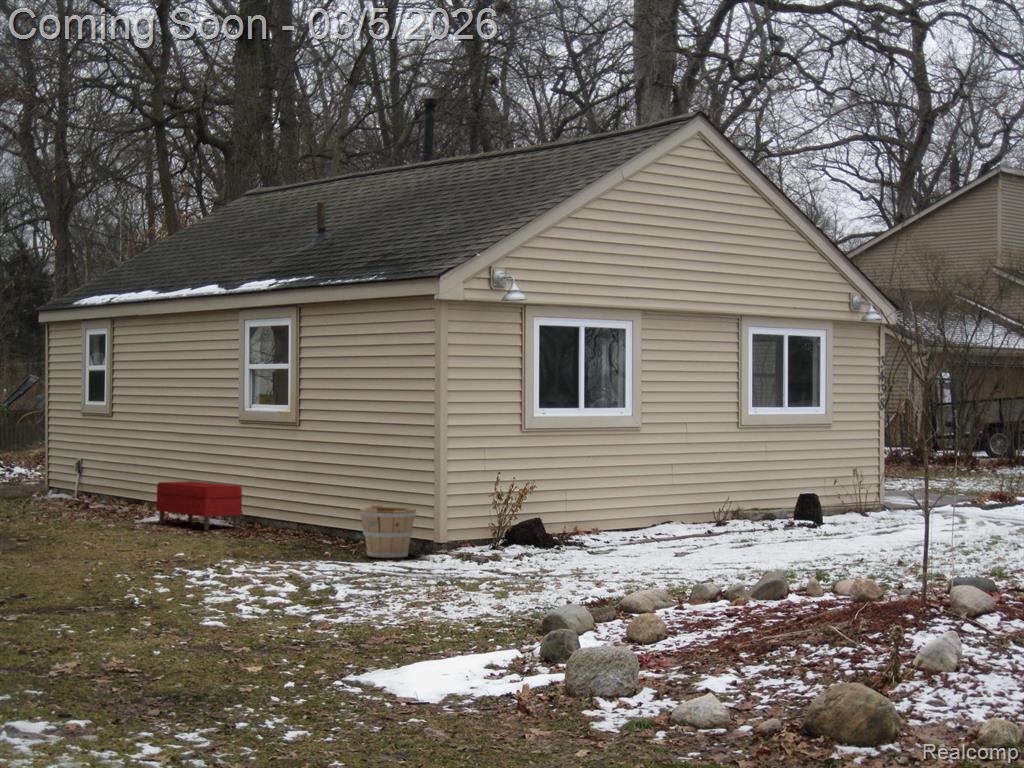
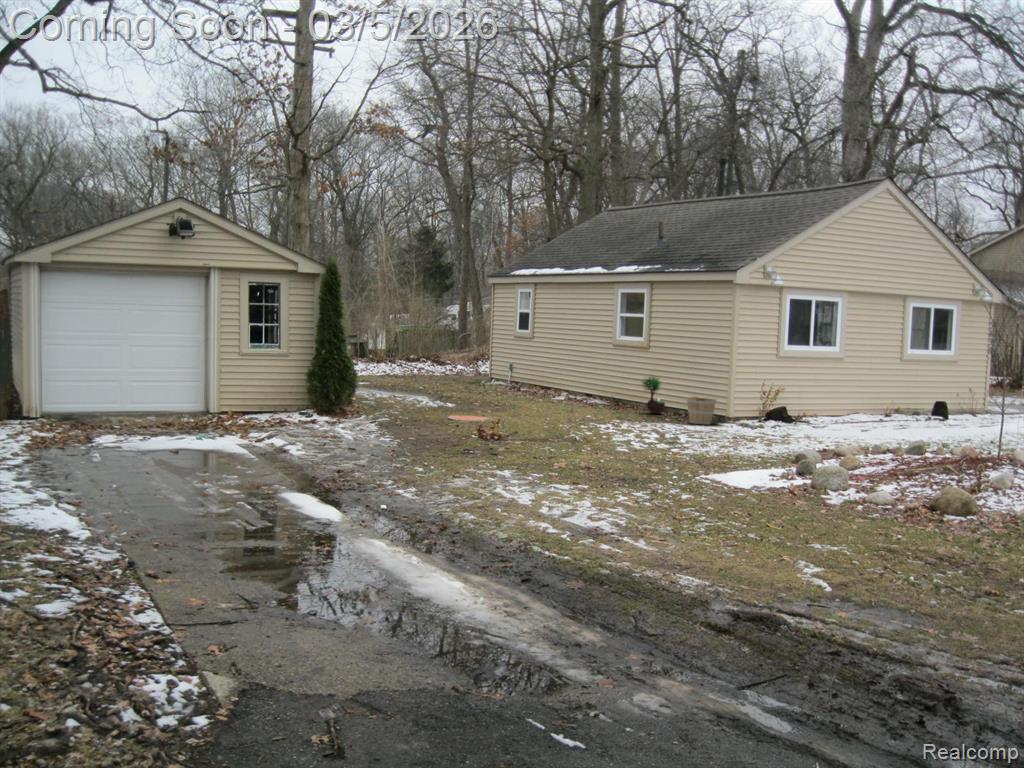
potted tree: none [276,463,328,541] -> present [642,377,665,414]
bench: present [156,481,242,530] -> none [571,379,617,406]

